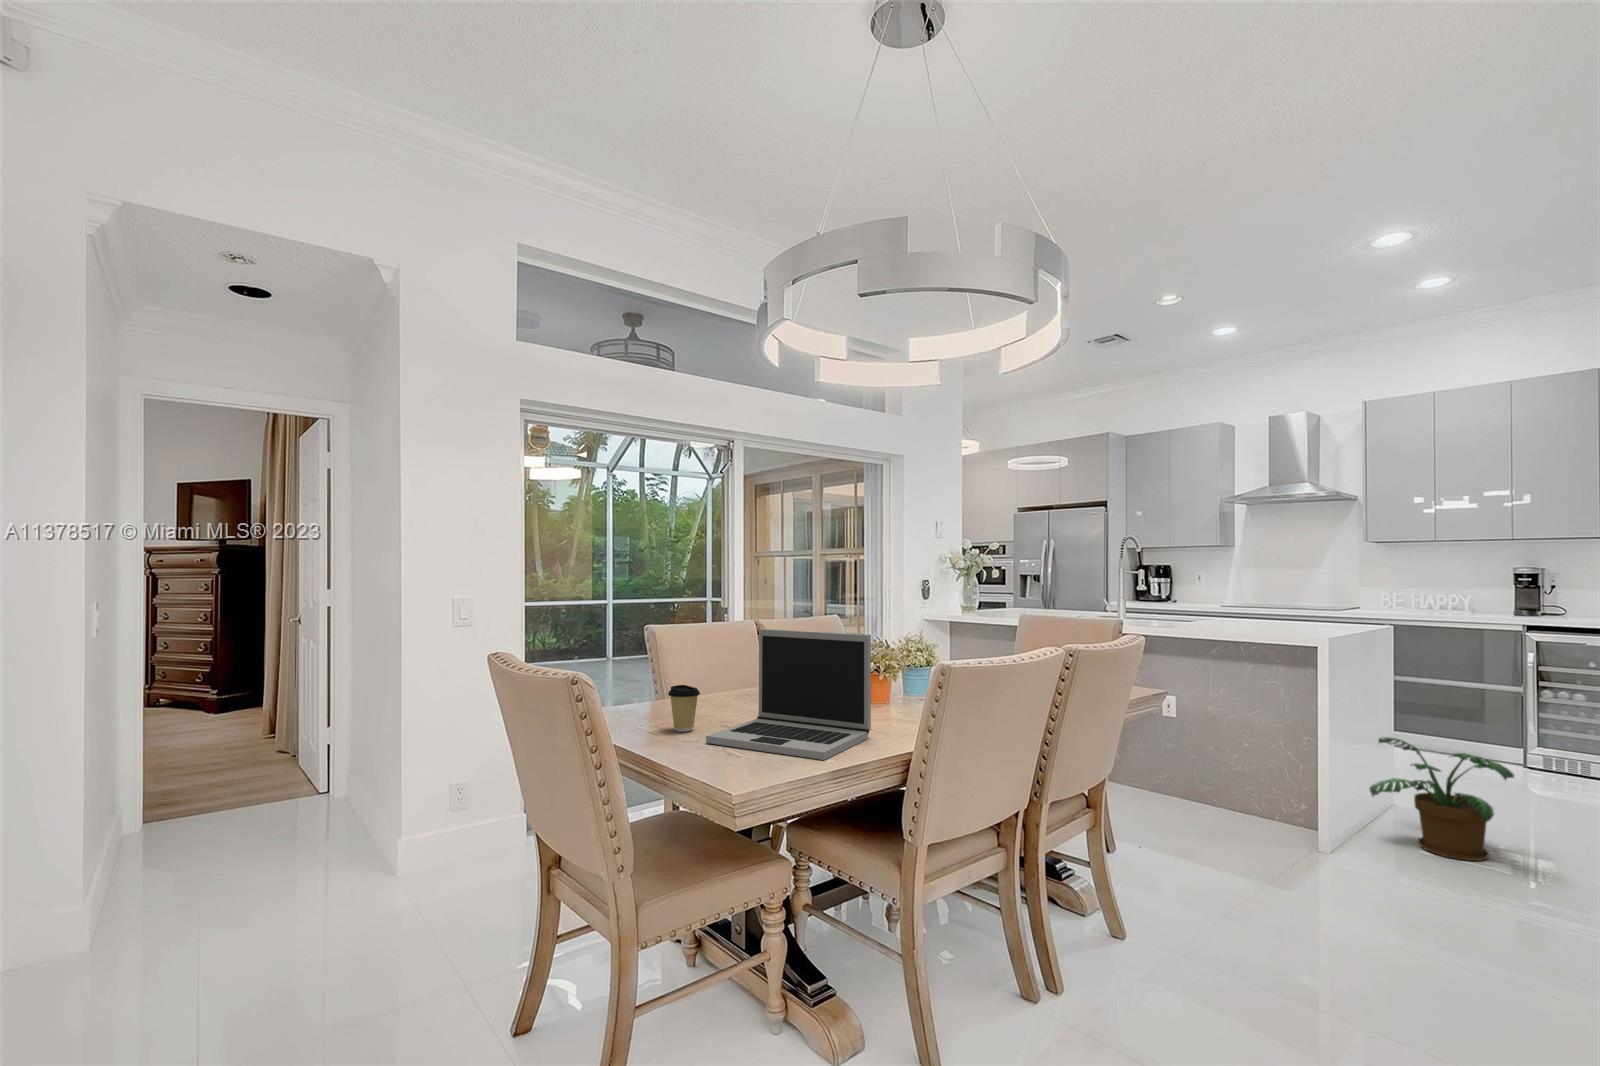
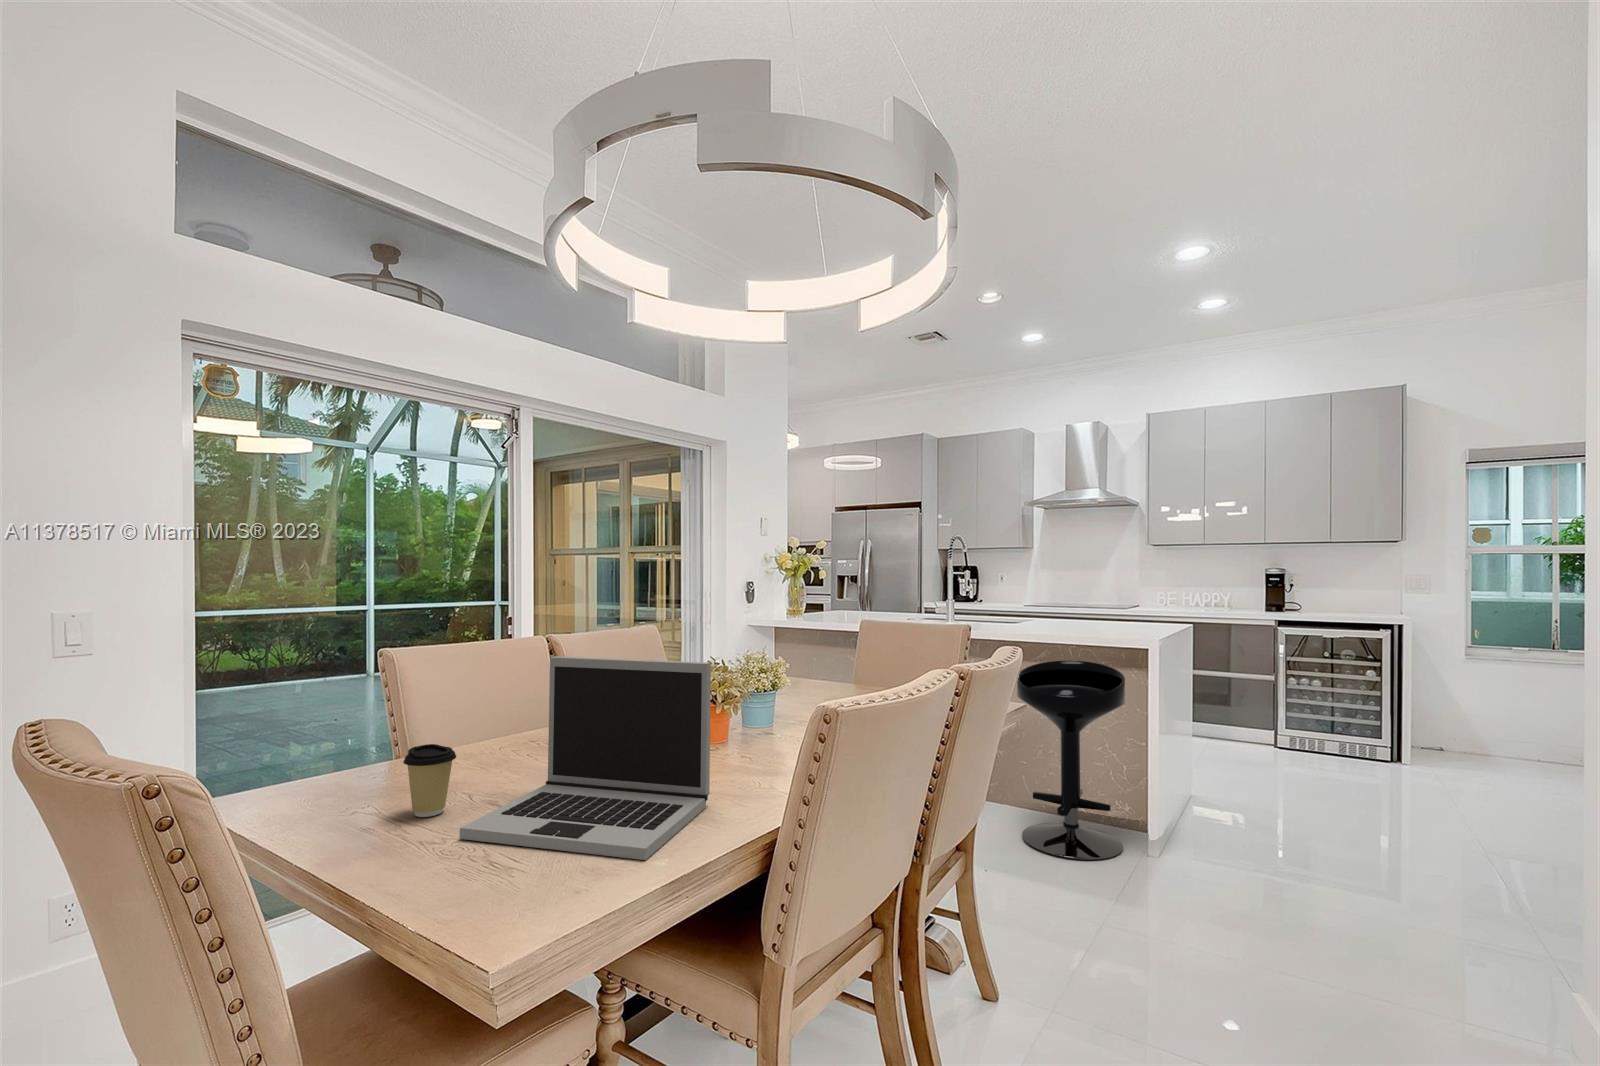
bar stool: none [1181,658,1295,850] -> present [1017,660,1125,860]
potted plant: present [1370,737,1514,861] -> none [1186,733,1321,851]

